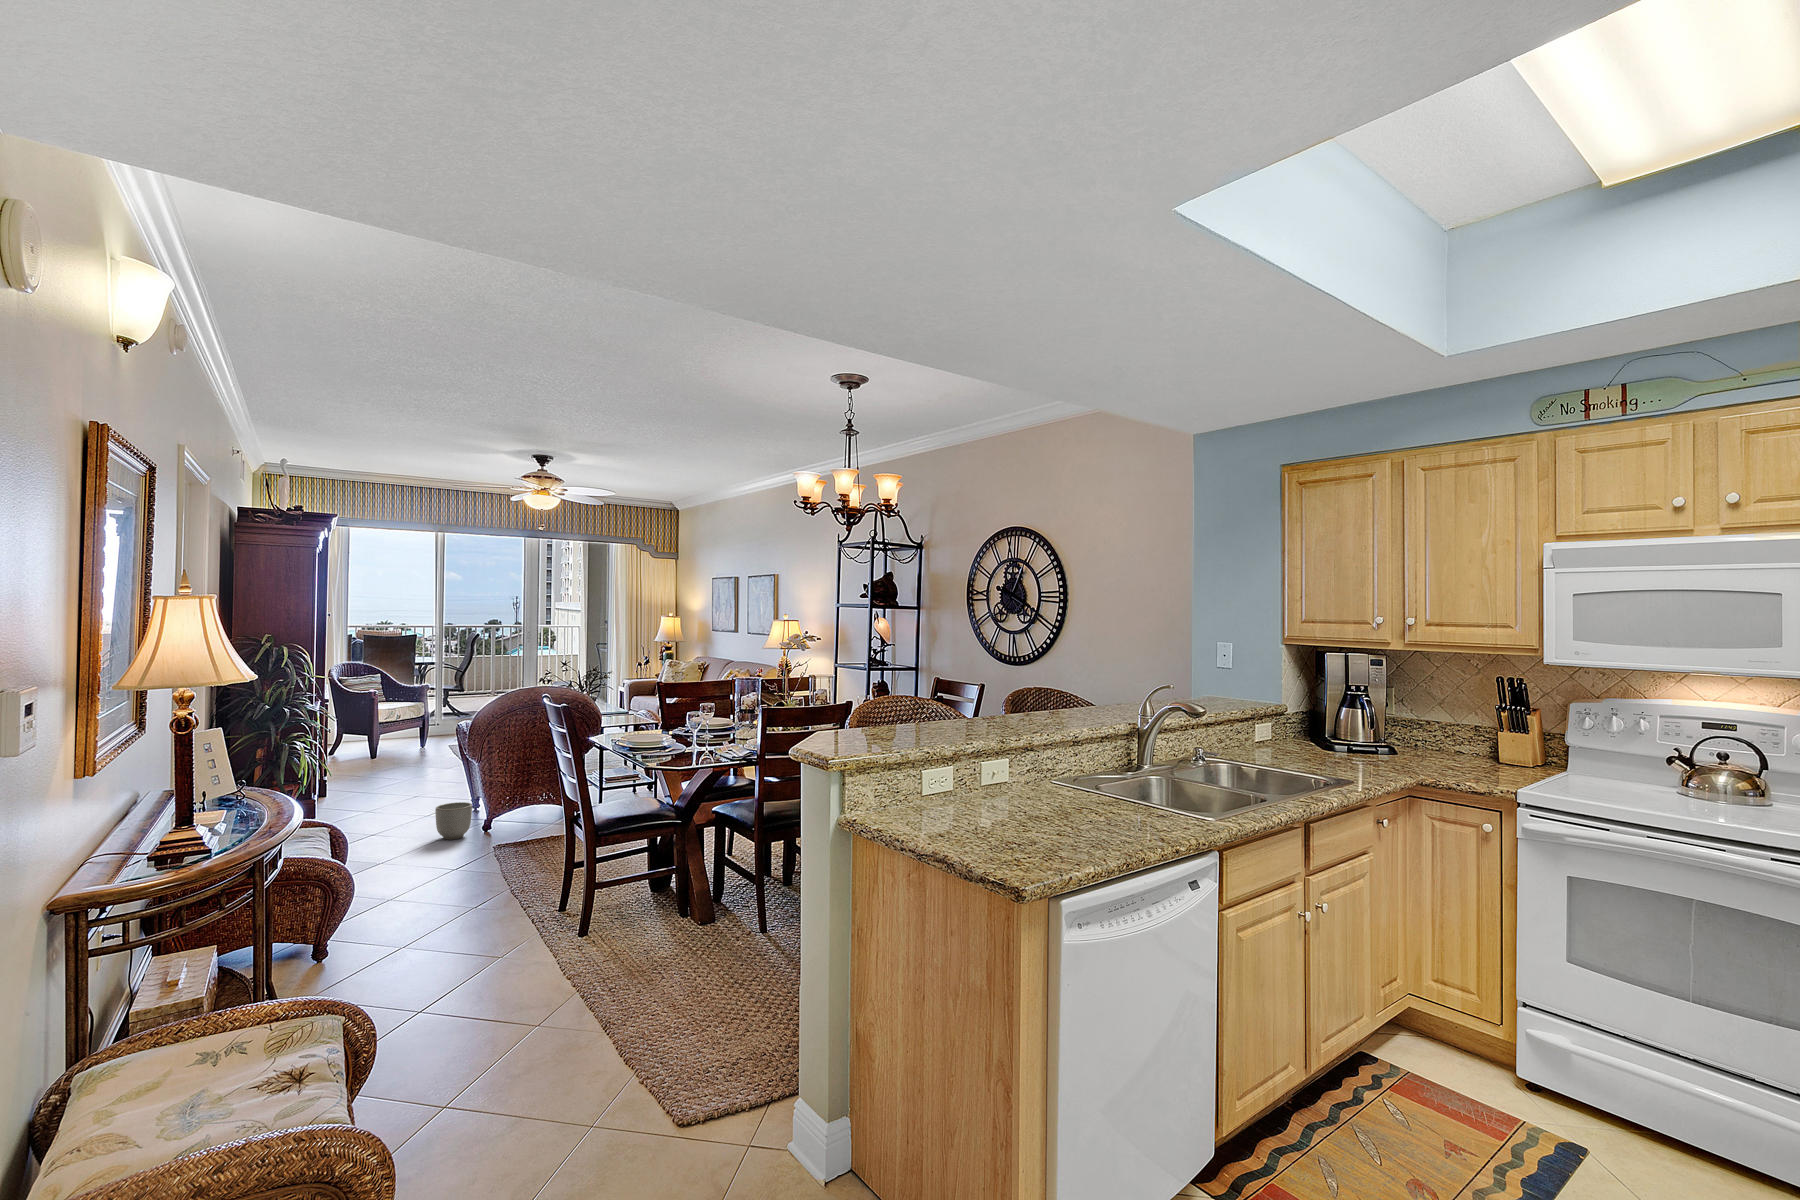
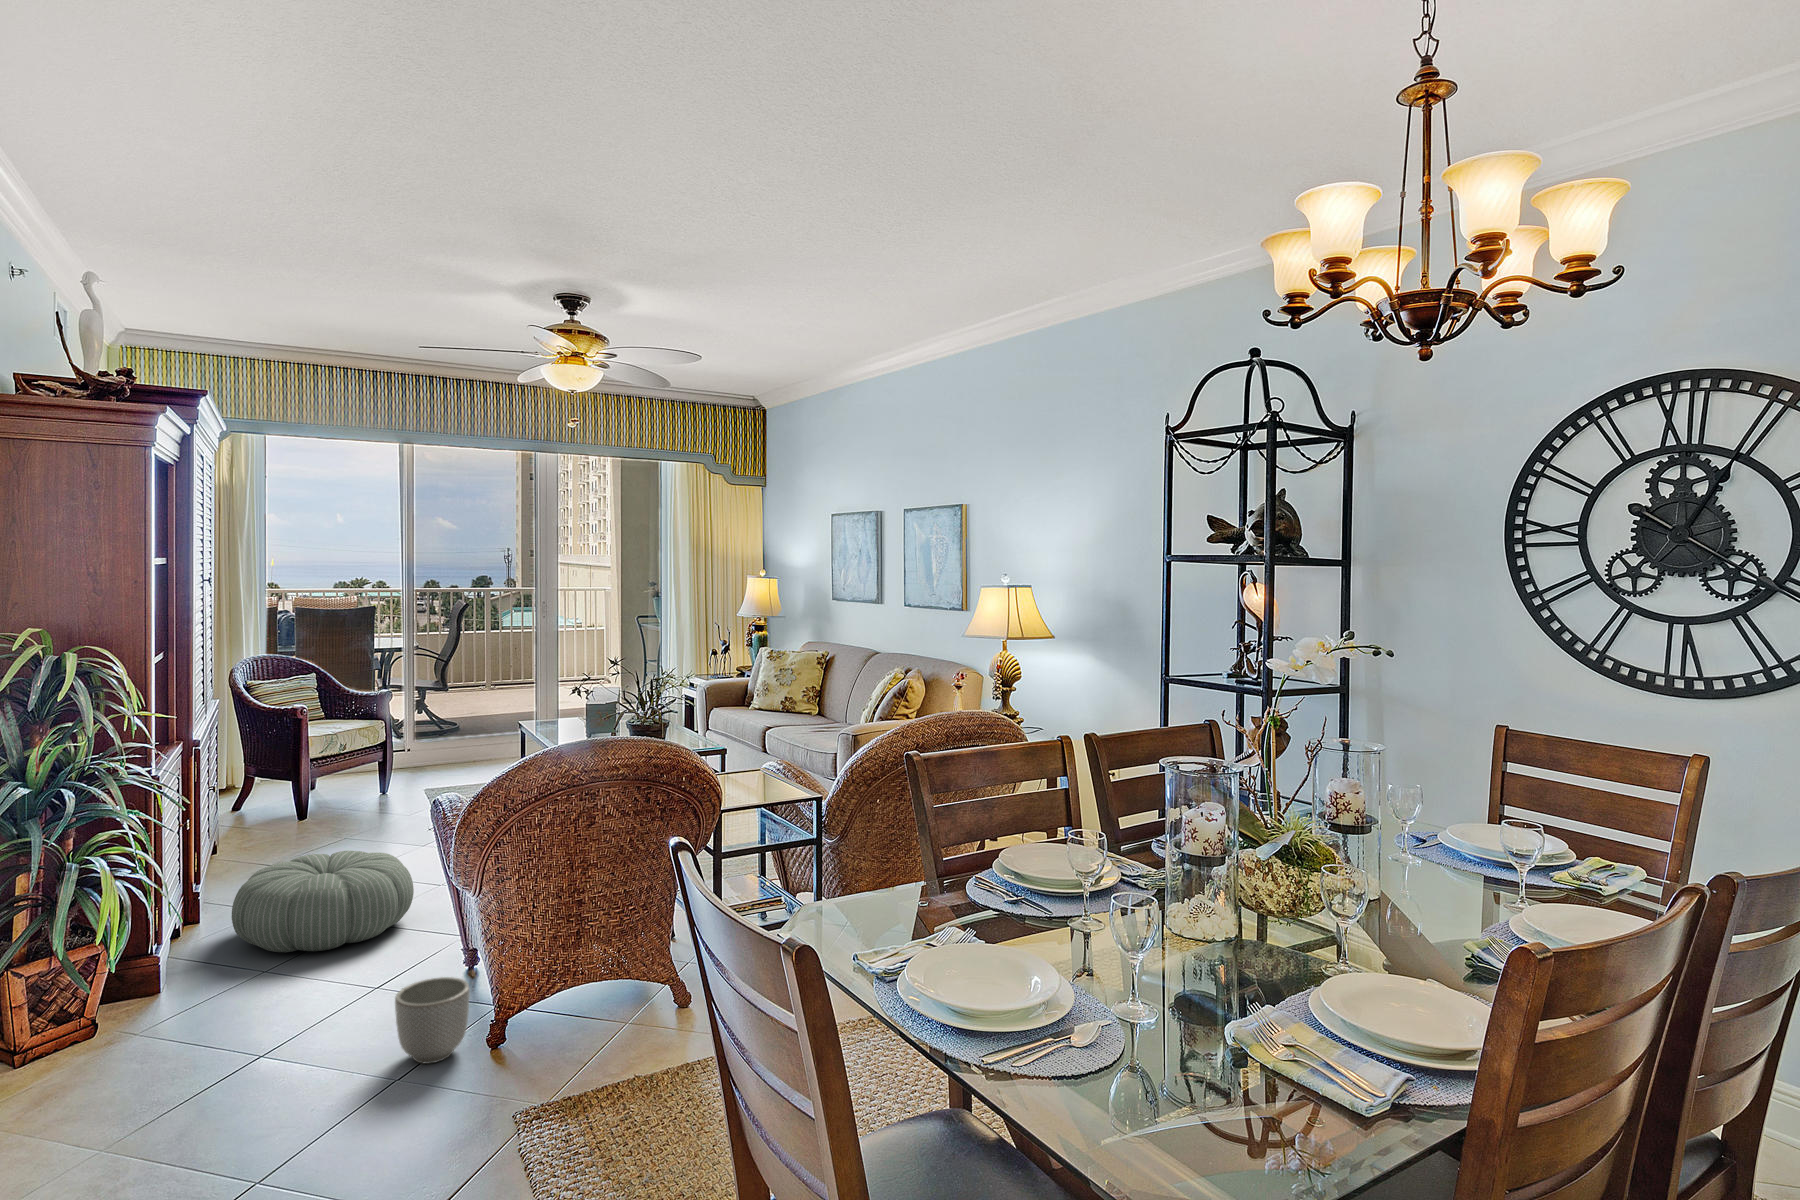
pouf: none [344,761,443,807] -> present [232,851,414,952]

